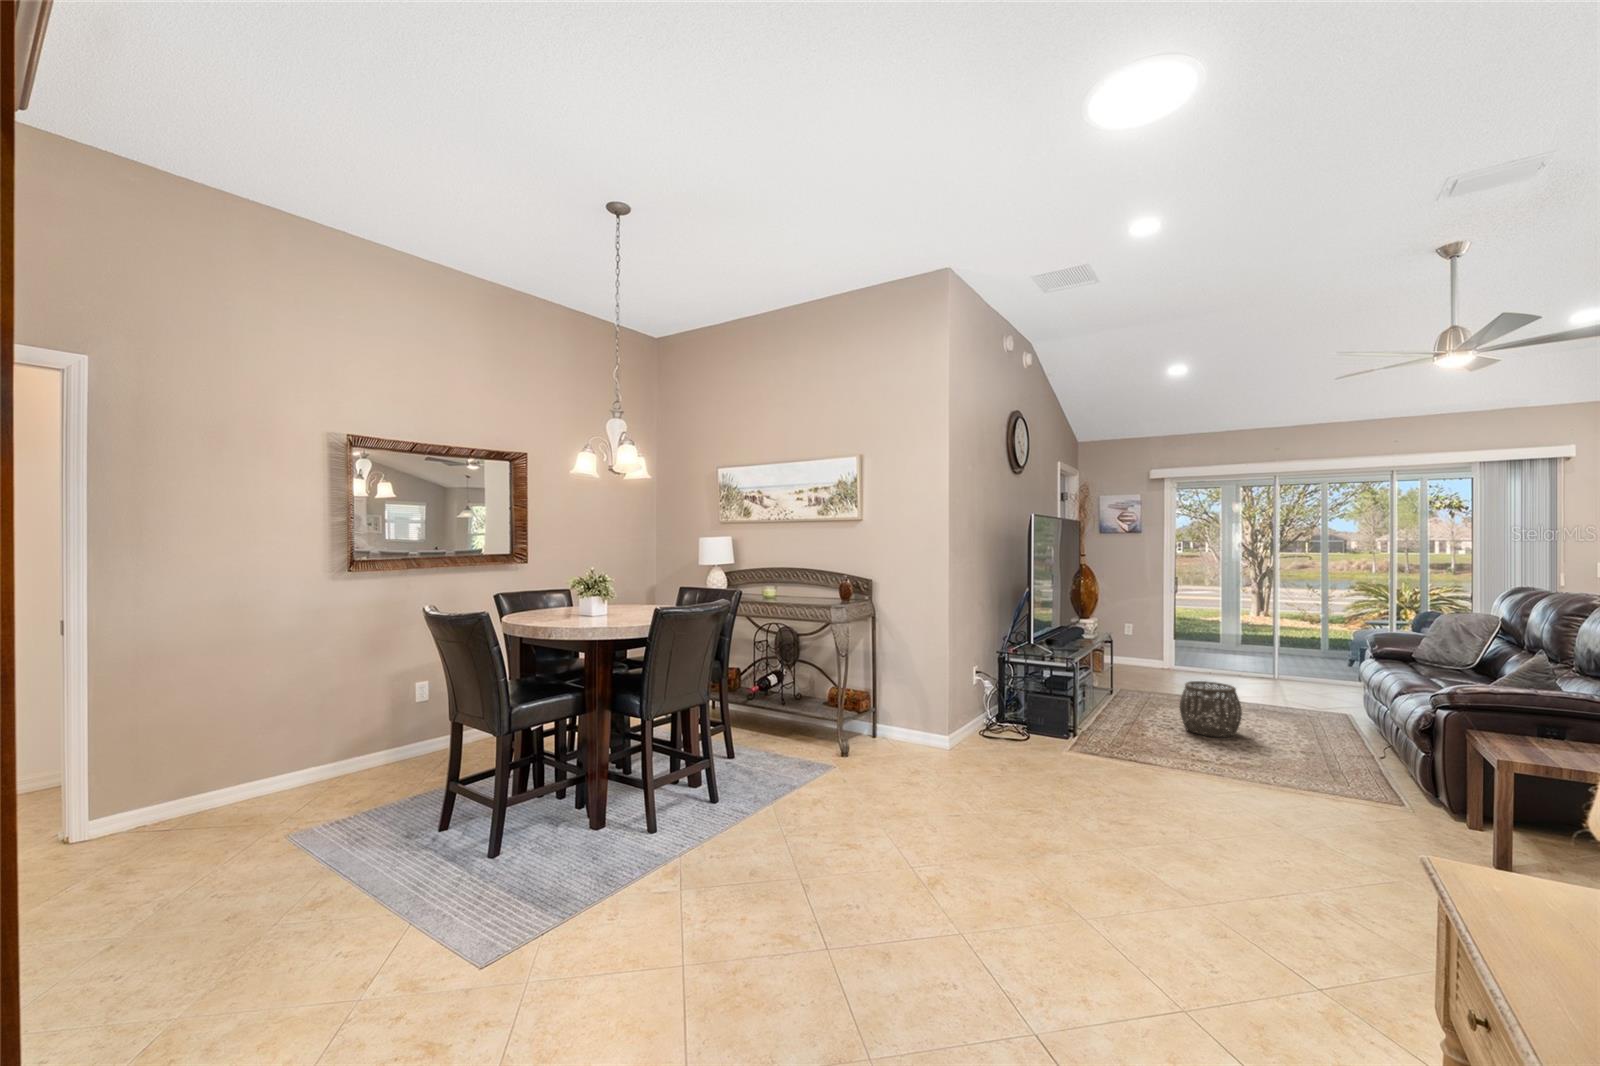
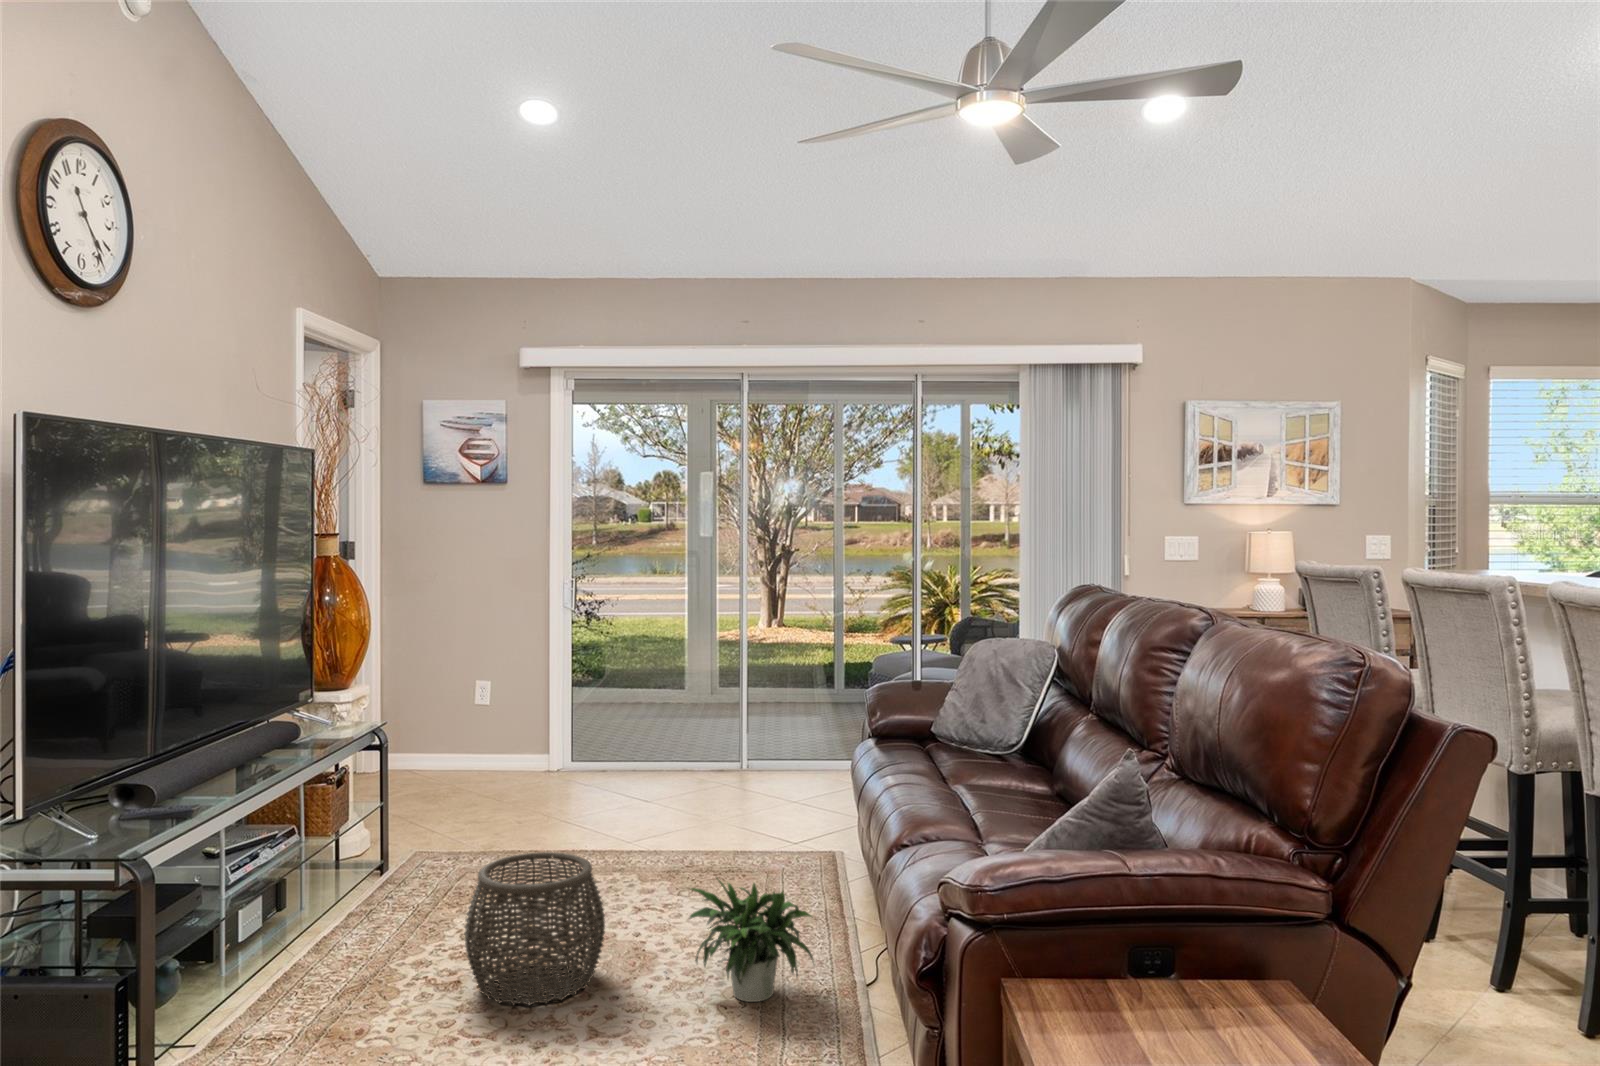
potted plant: none [1270,698,1354,752] -> present [664,878,813,1002]

